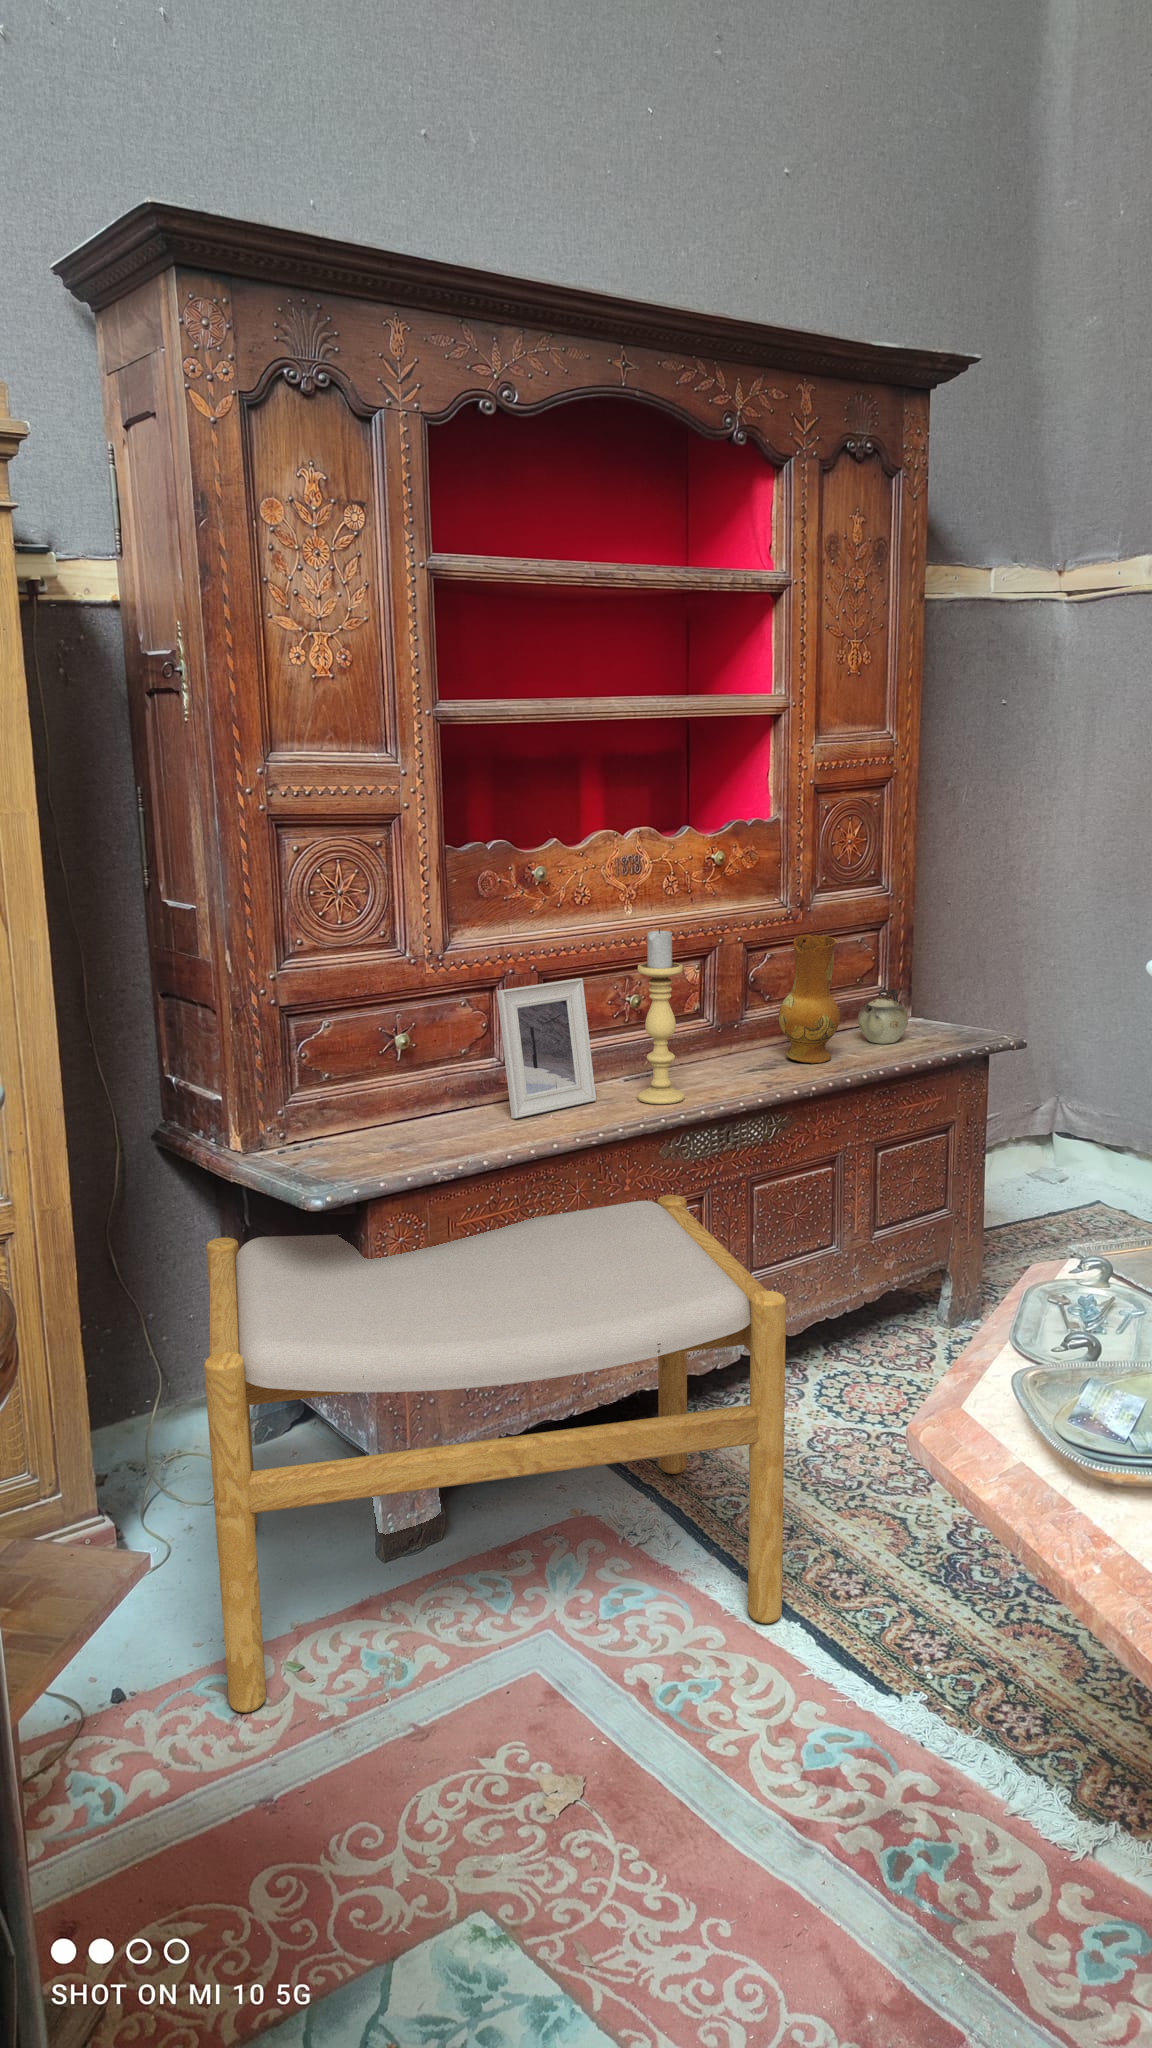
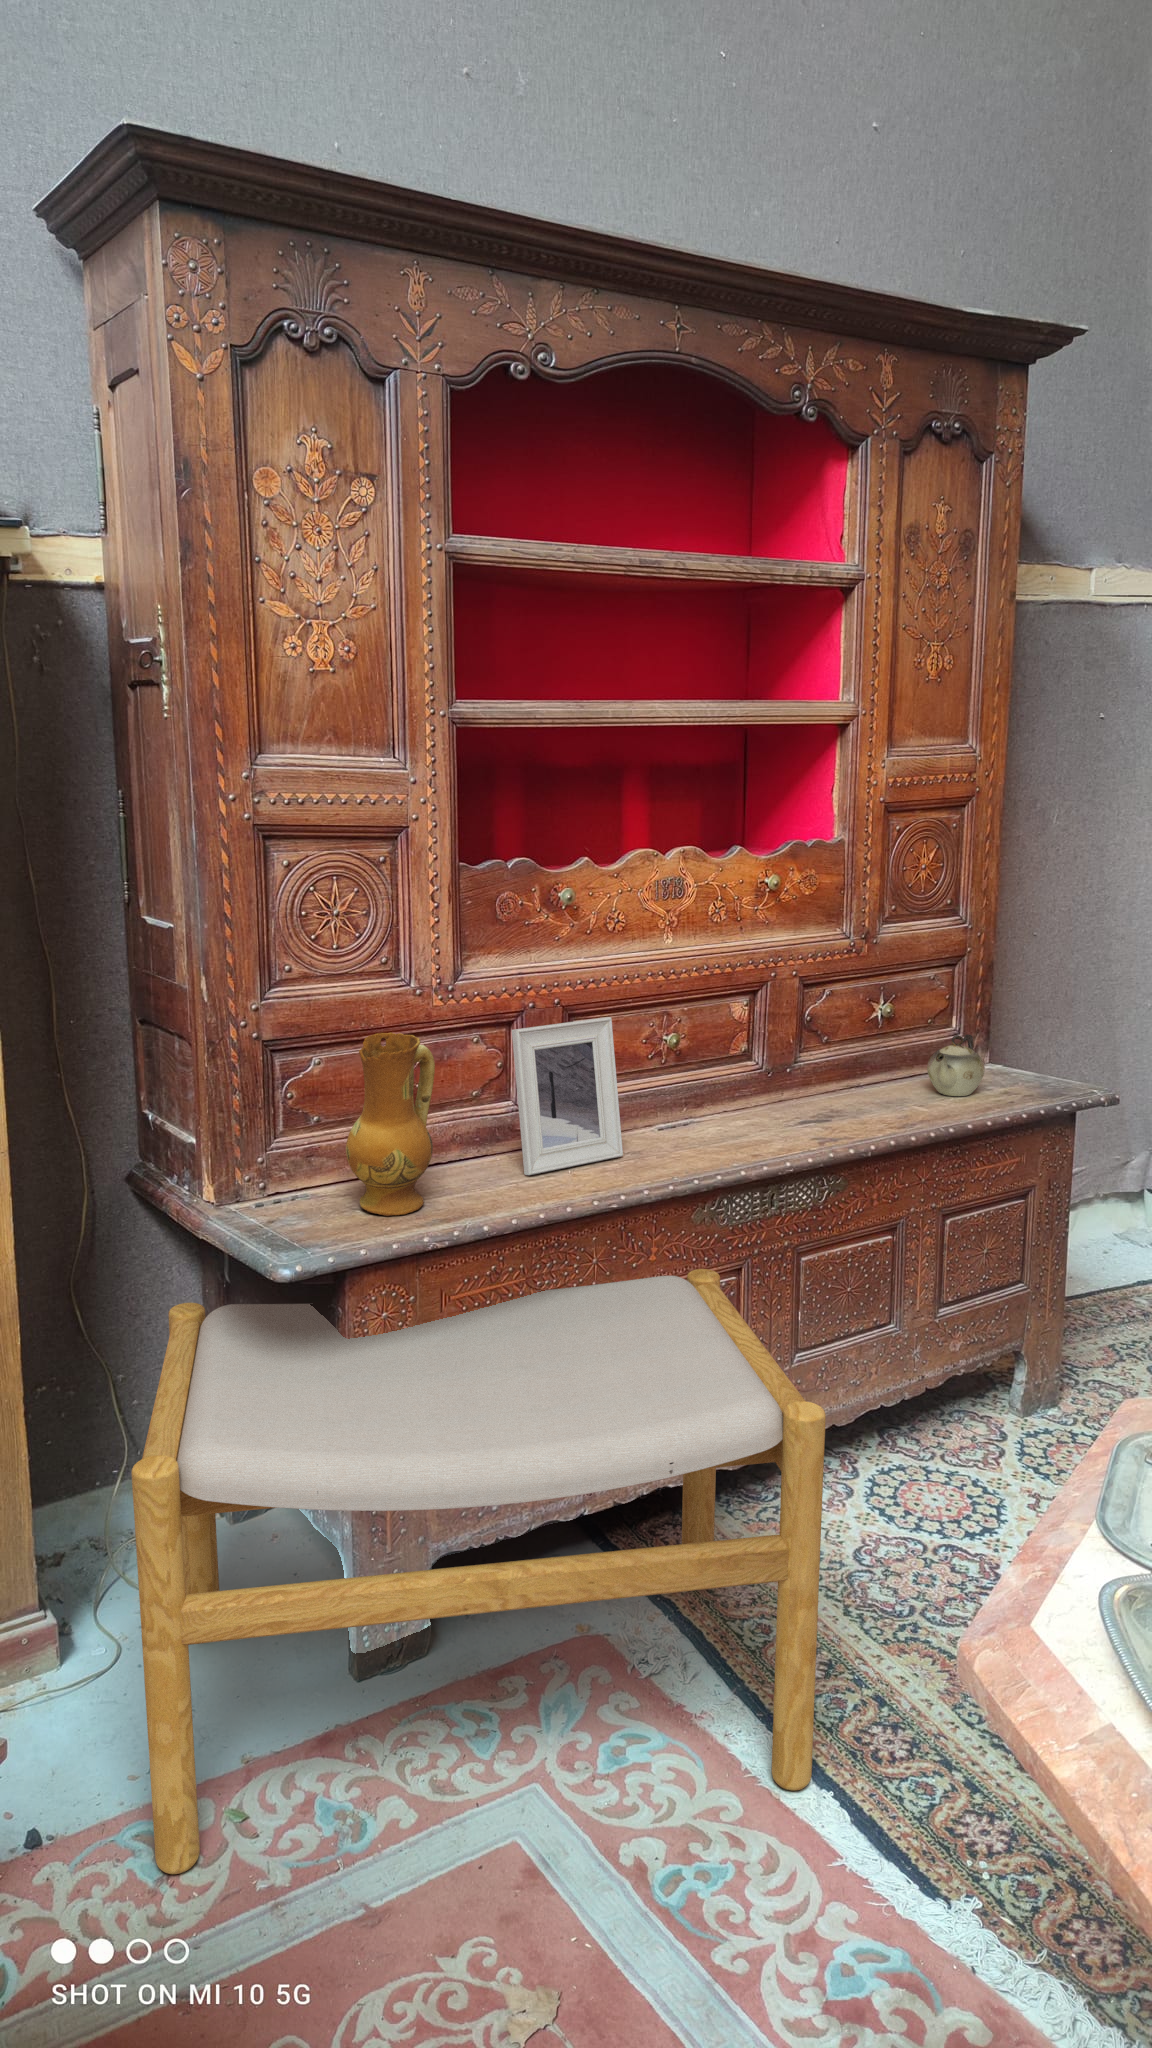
candle holder: present [638,928,684,1104] -> none [670,963,725,1163]
ceramic jug: present [778,935,840,1064] -> present [346,1032,435,1216]

